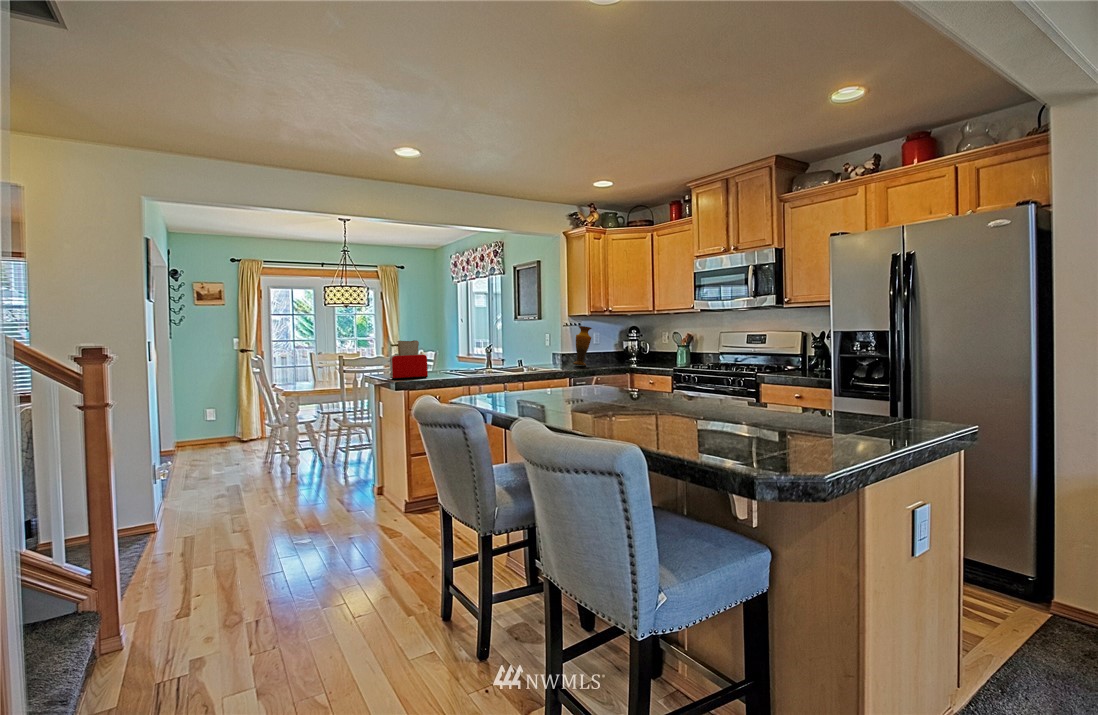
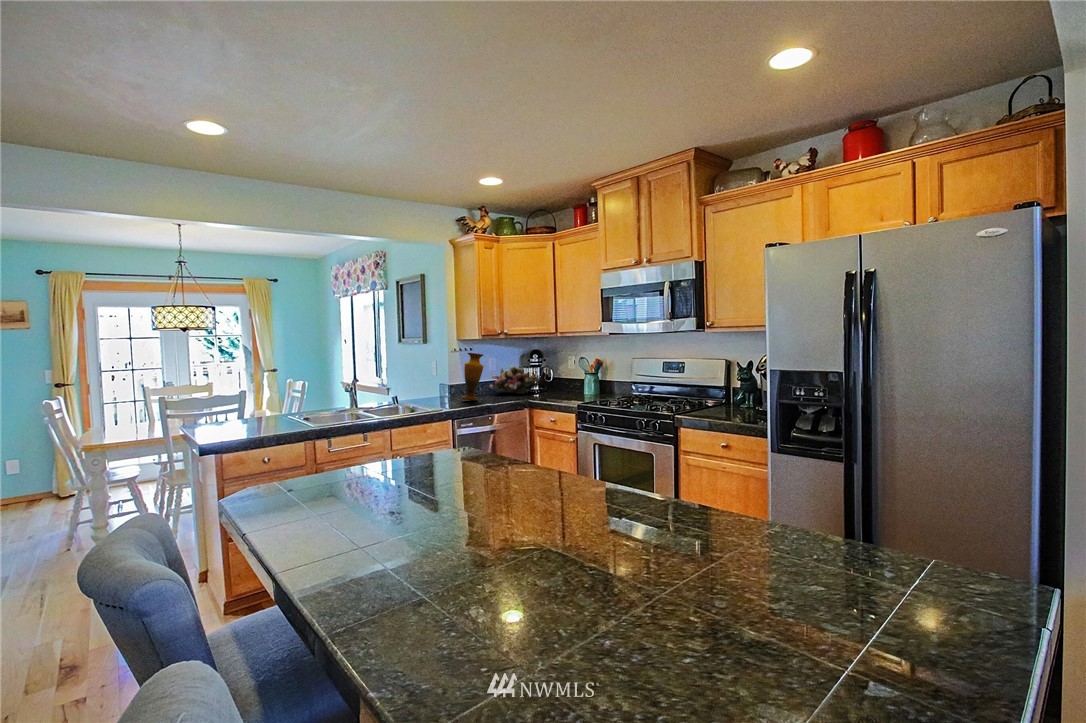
flower arrangement: none [594,339,634,363] -> present [490,366,535,394]
toaster: present [388,340,428,380] -> none [204,378,262,432]

